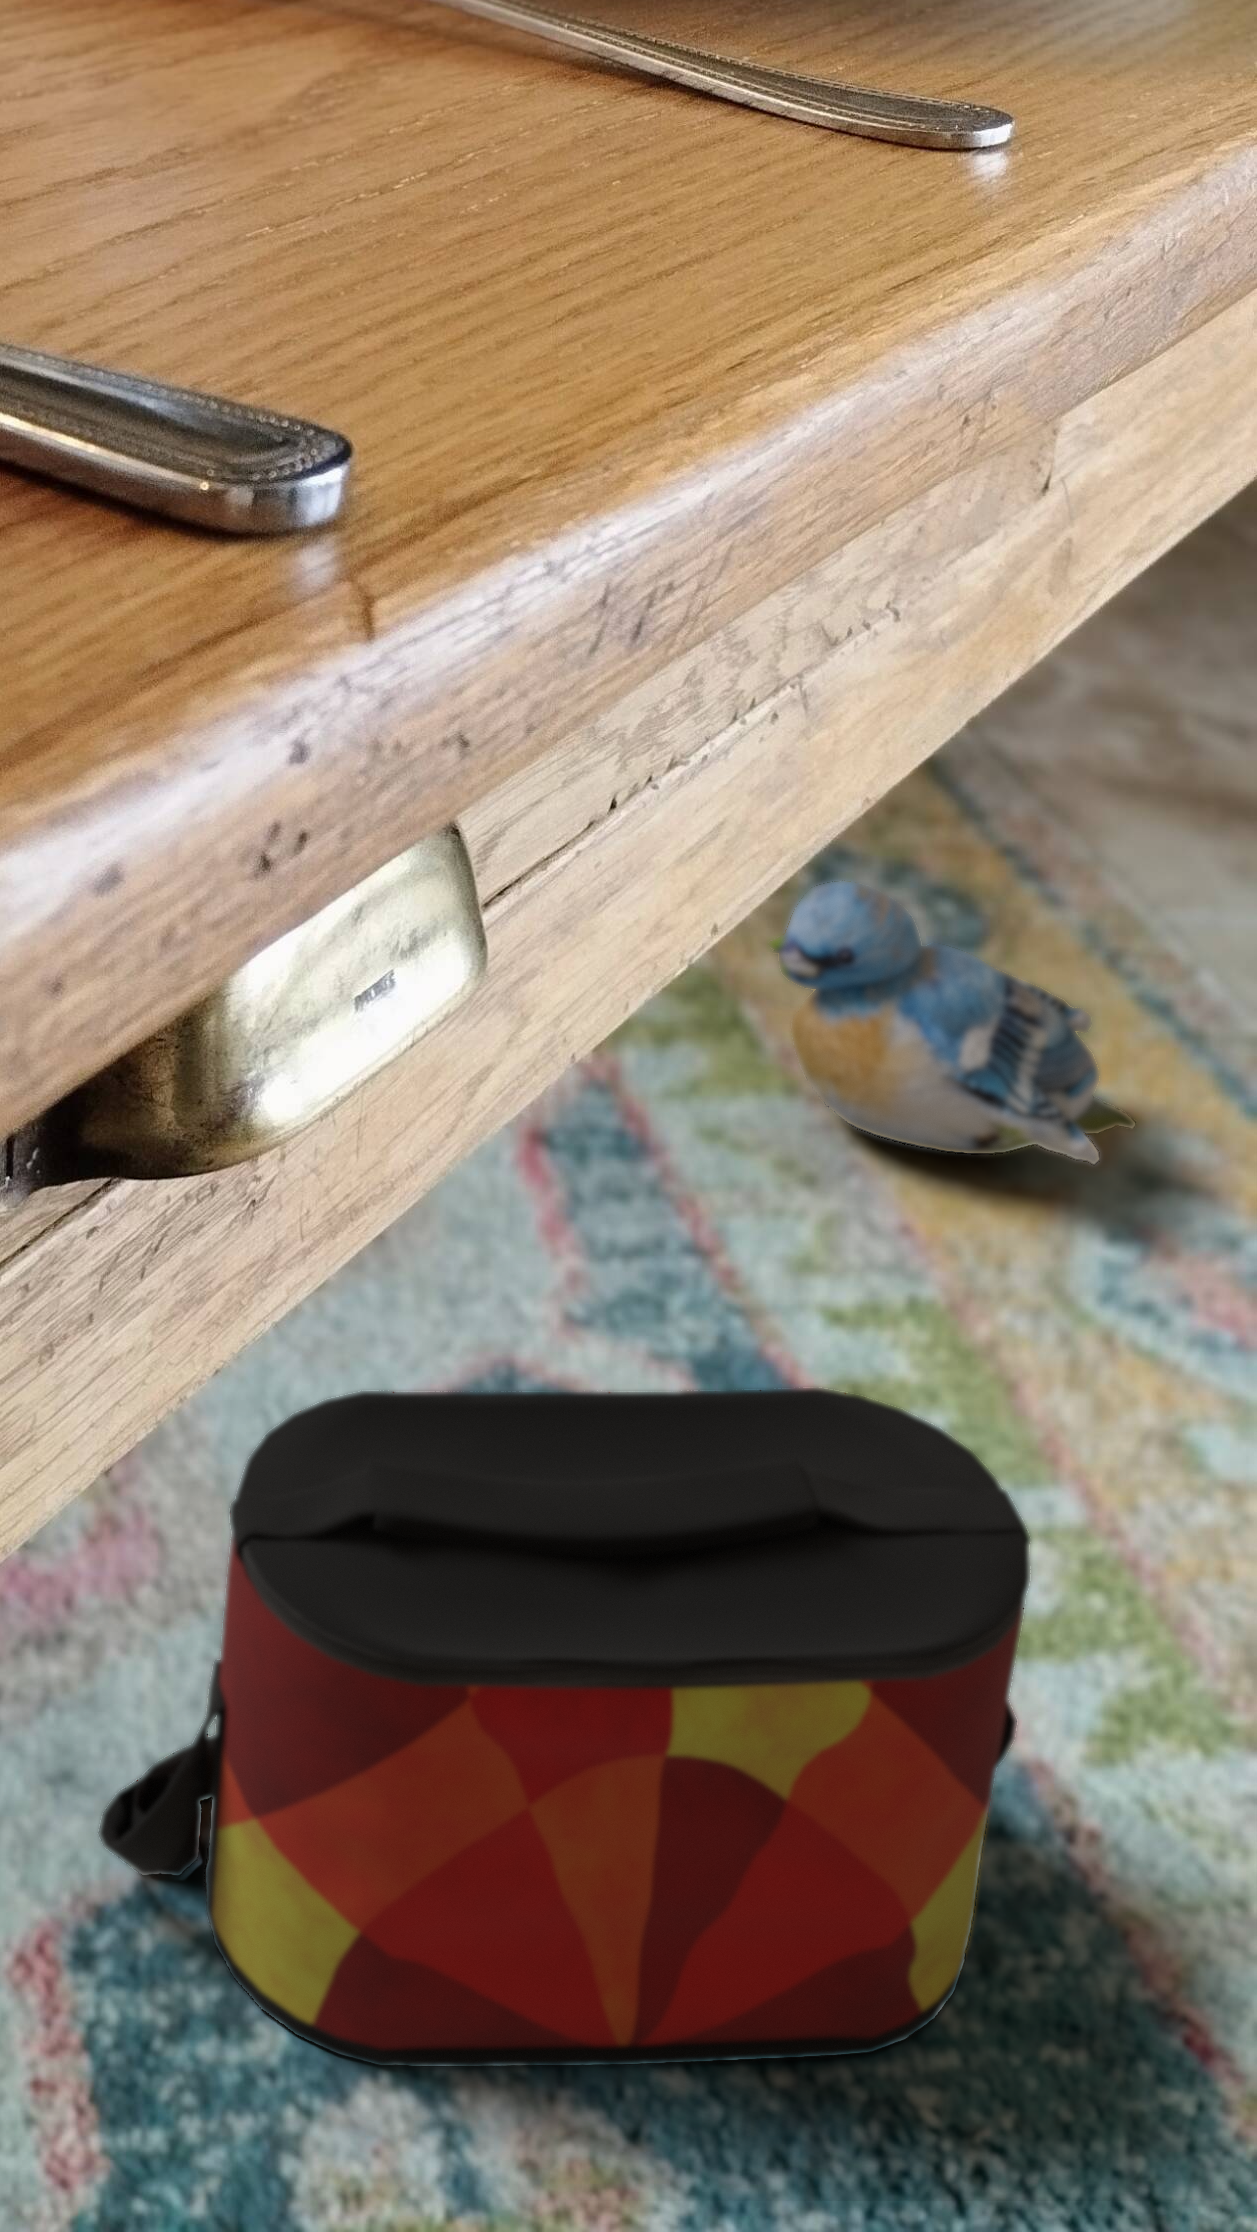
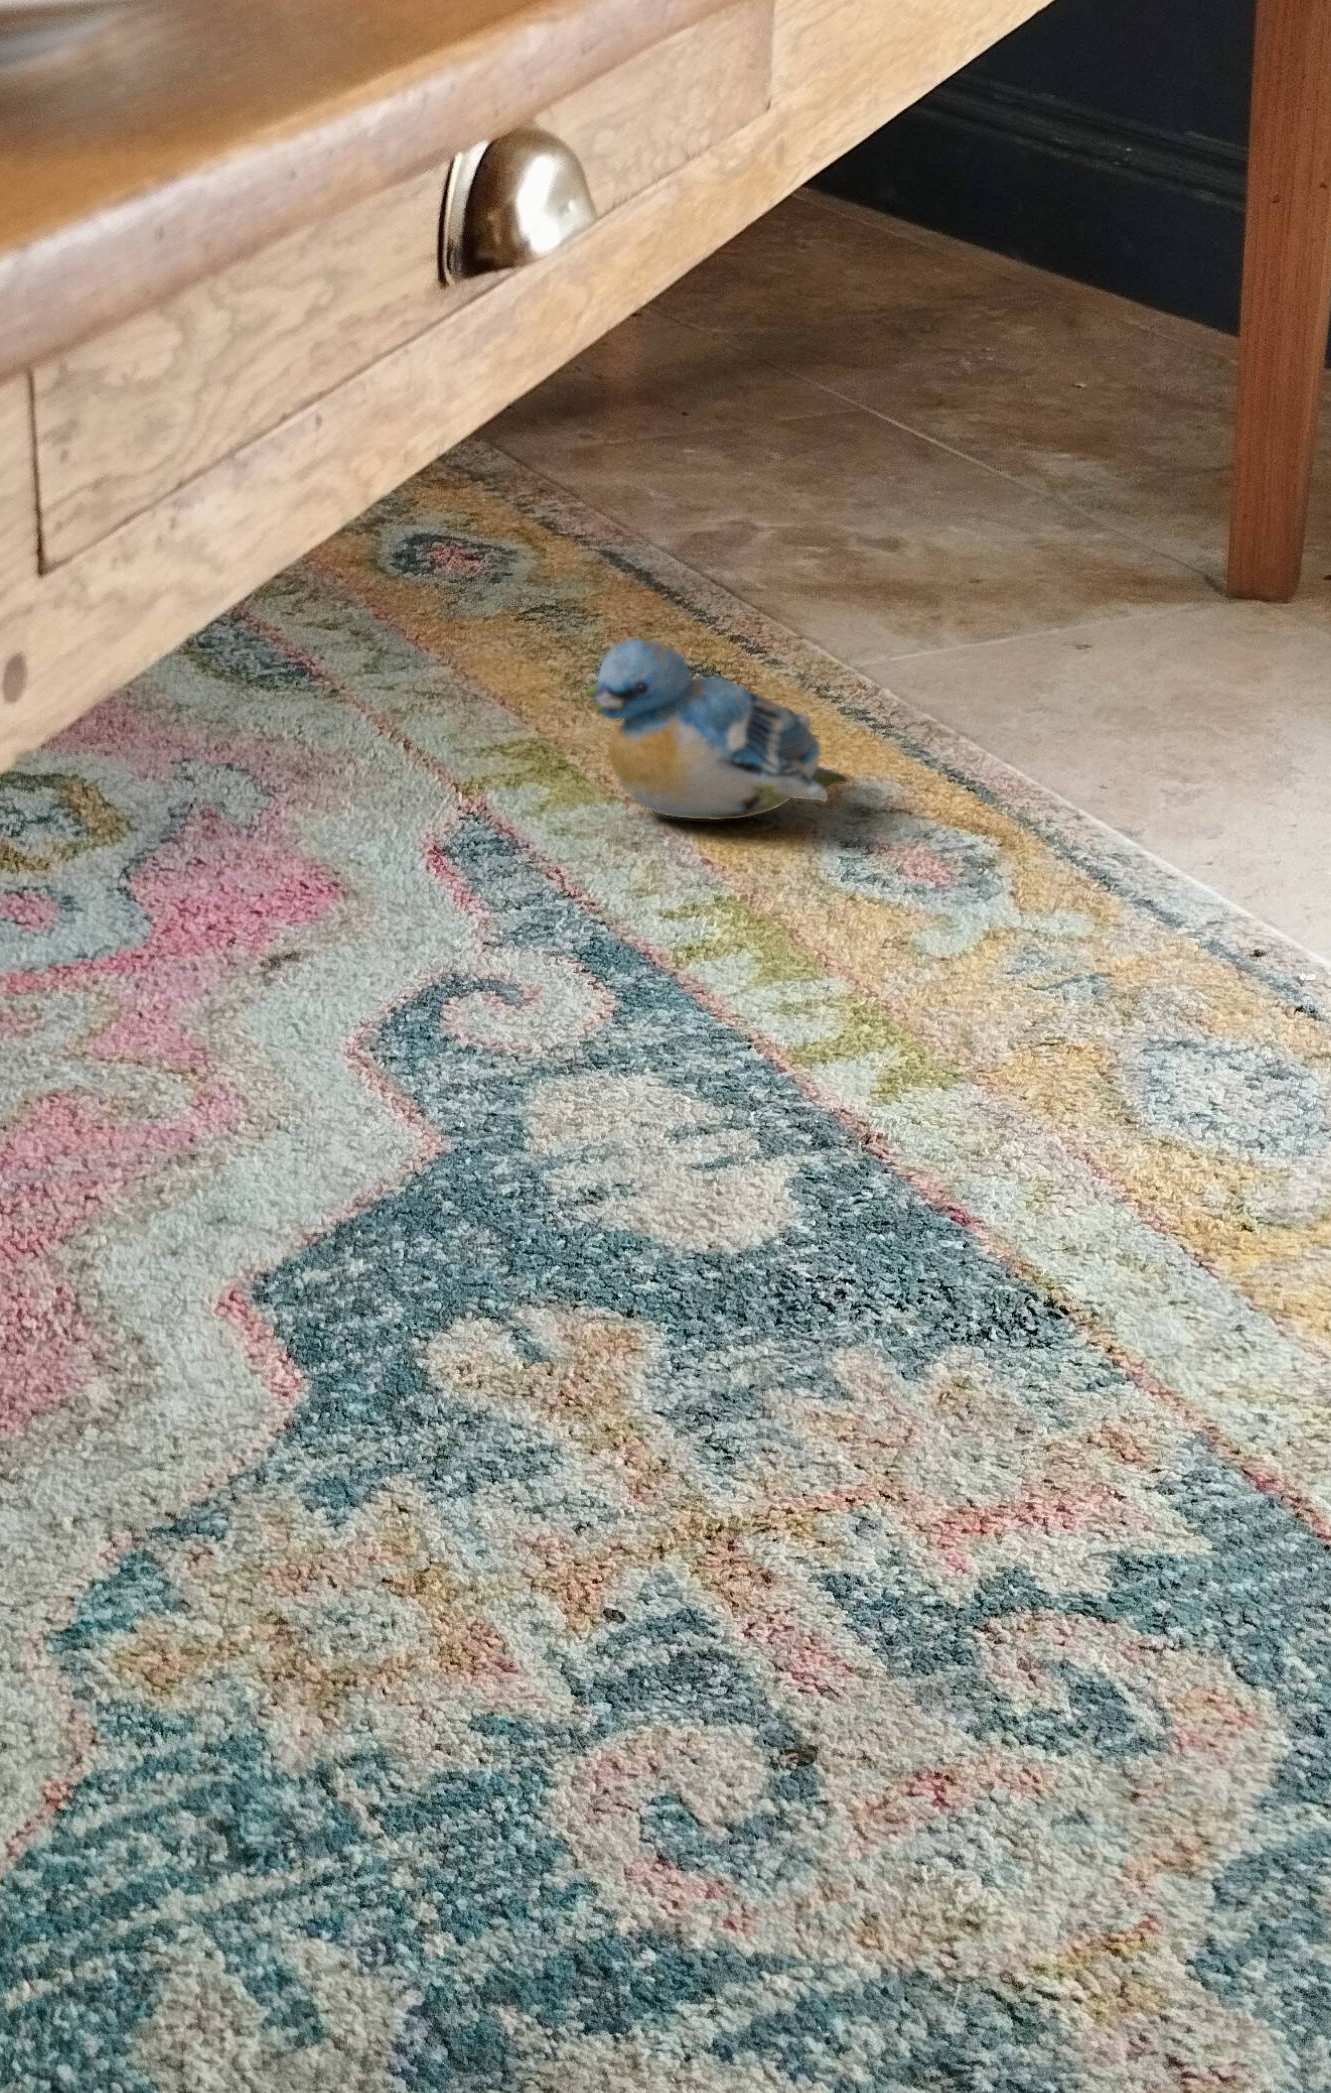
bag: present [99,1388,1030,2067] -> none [257,871,824,1314]

